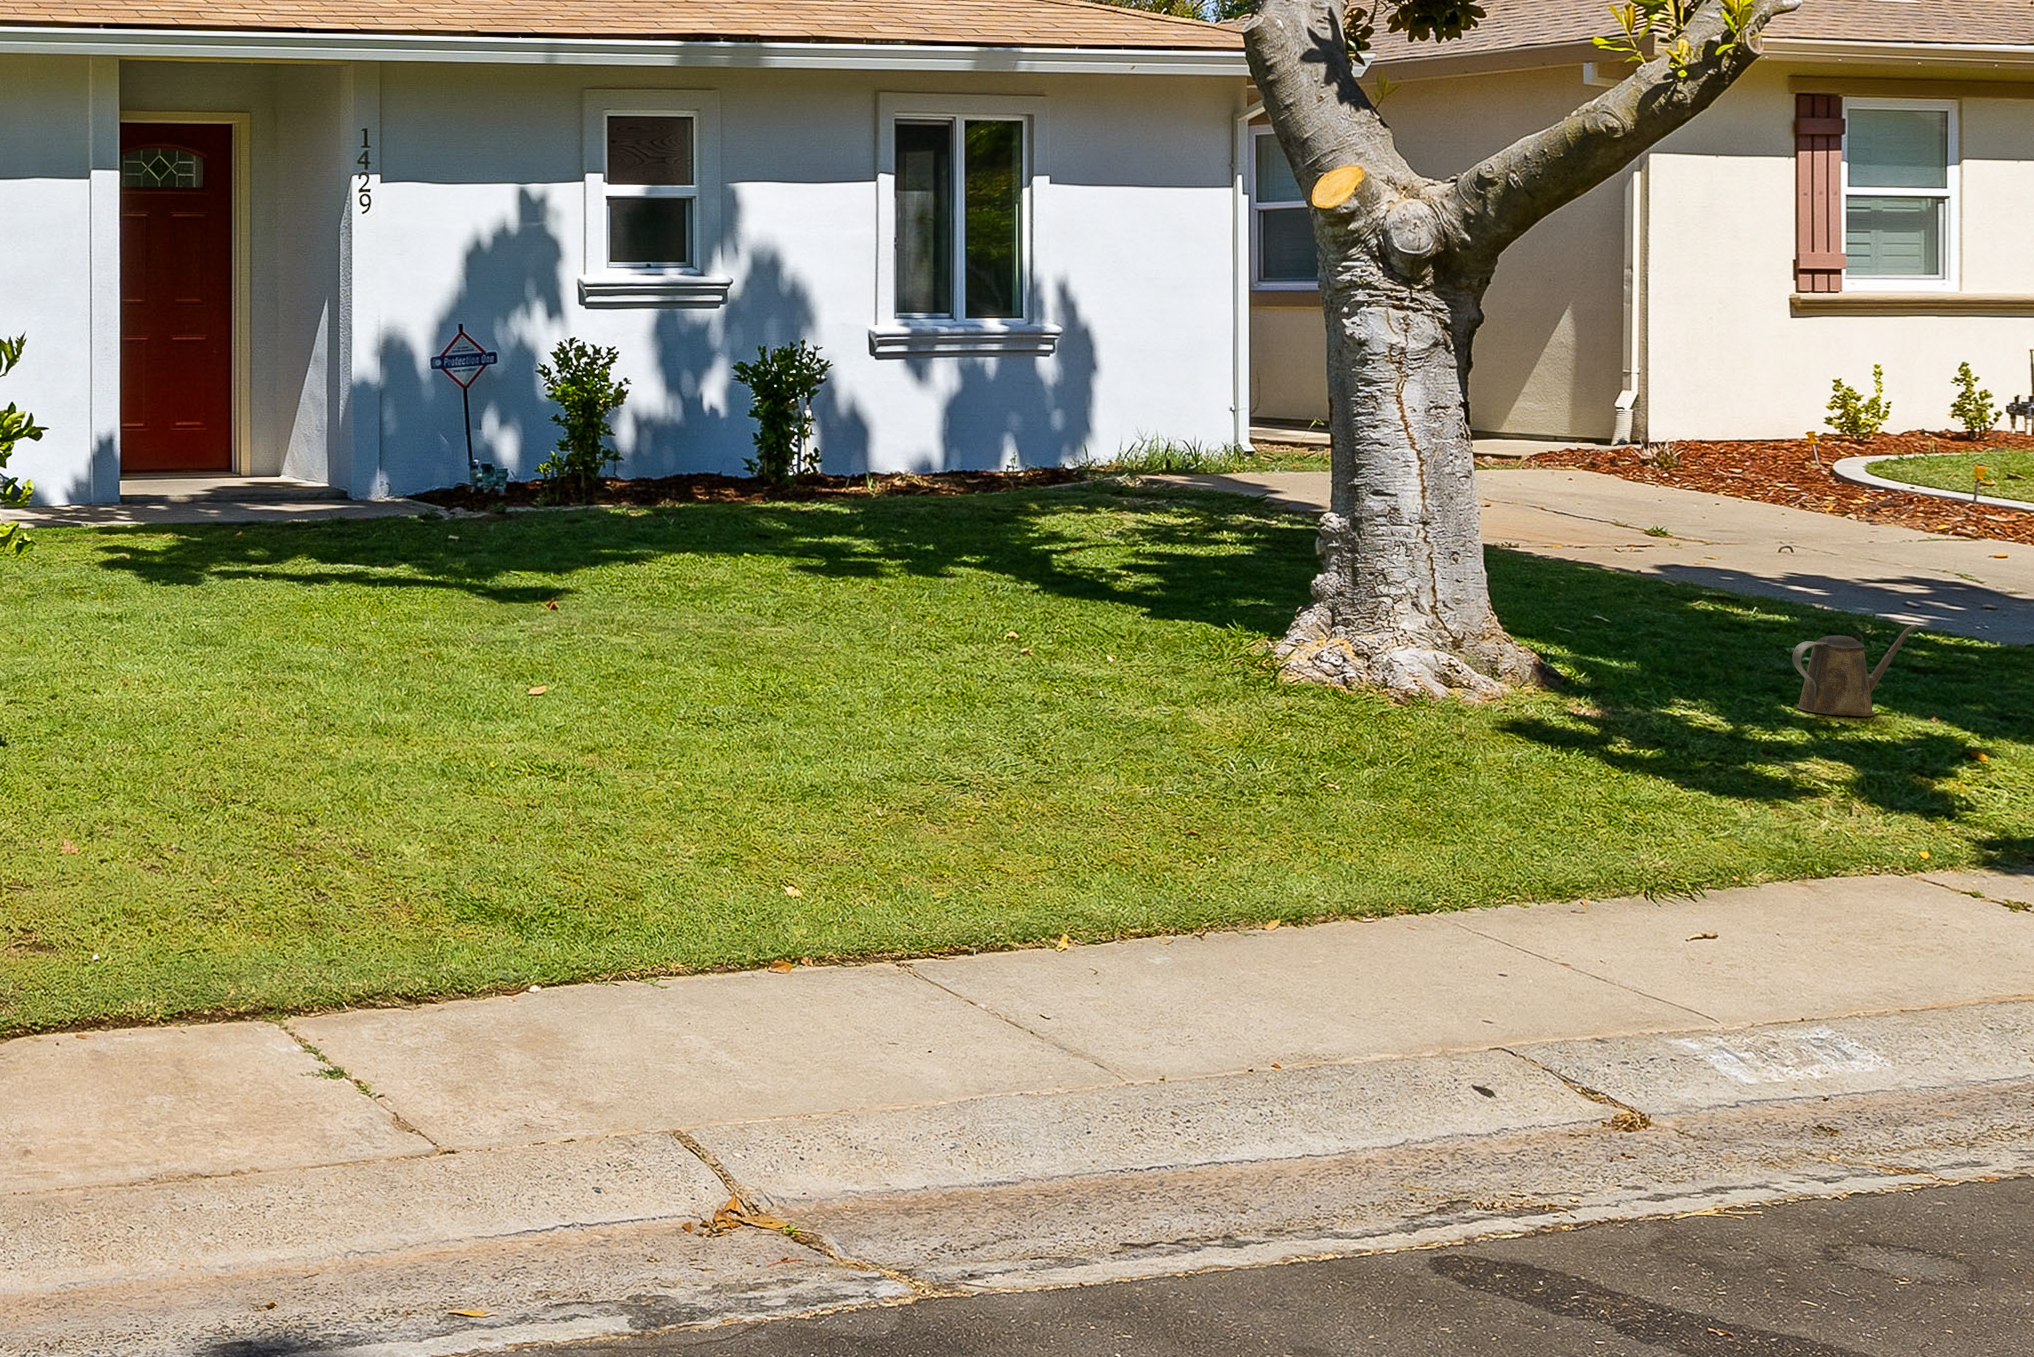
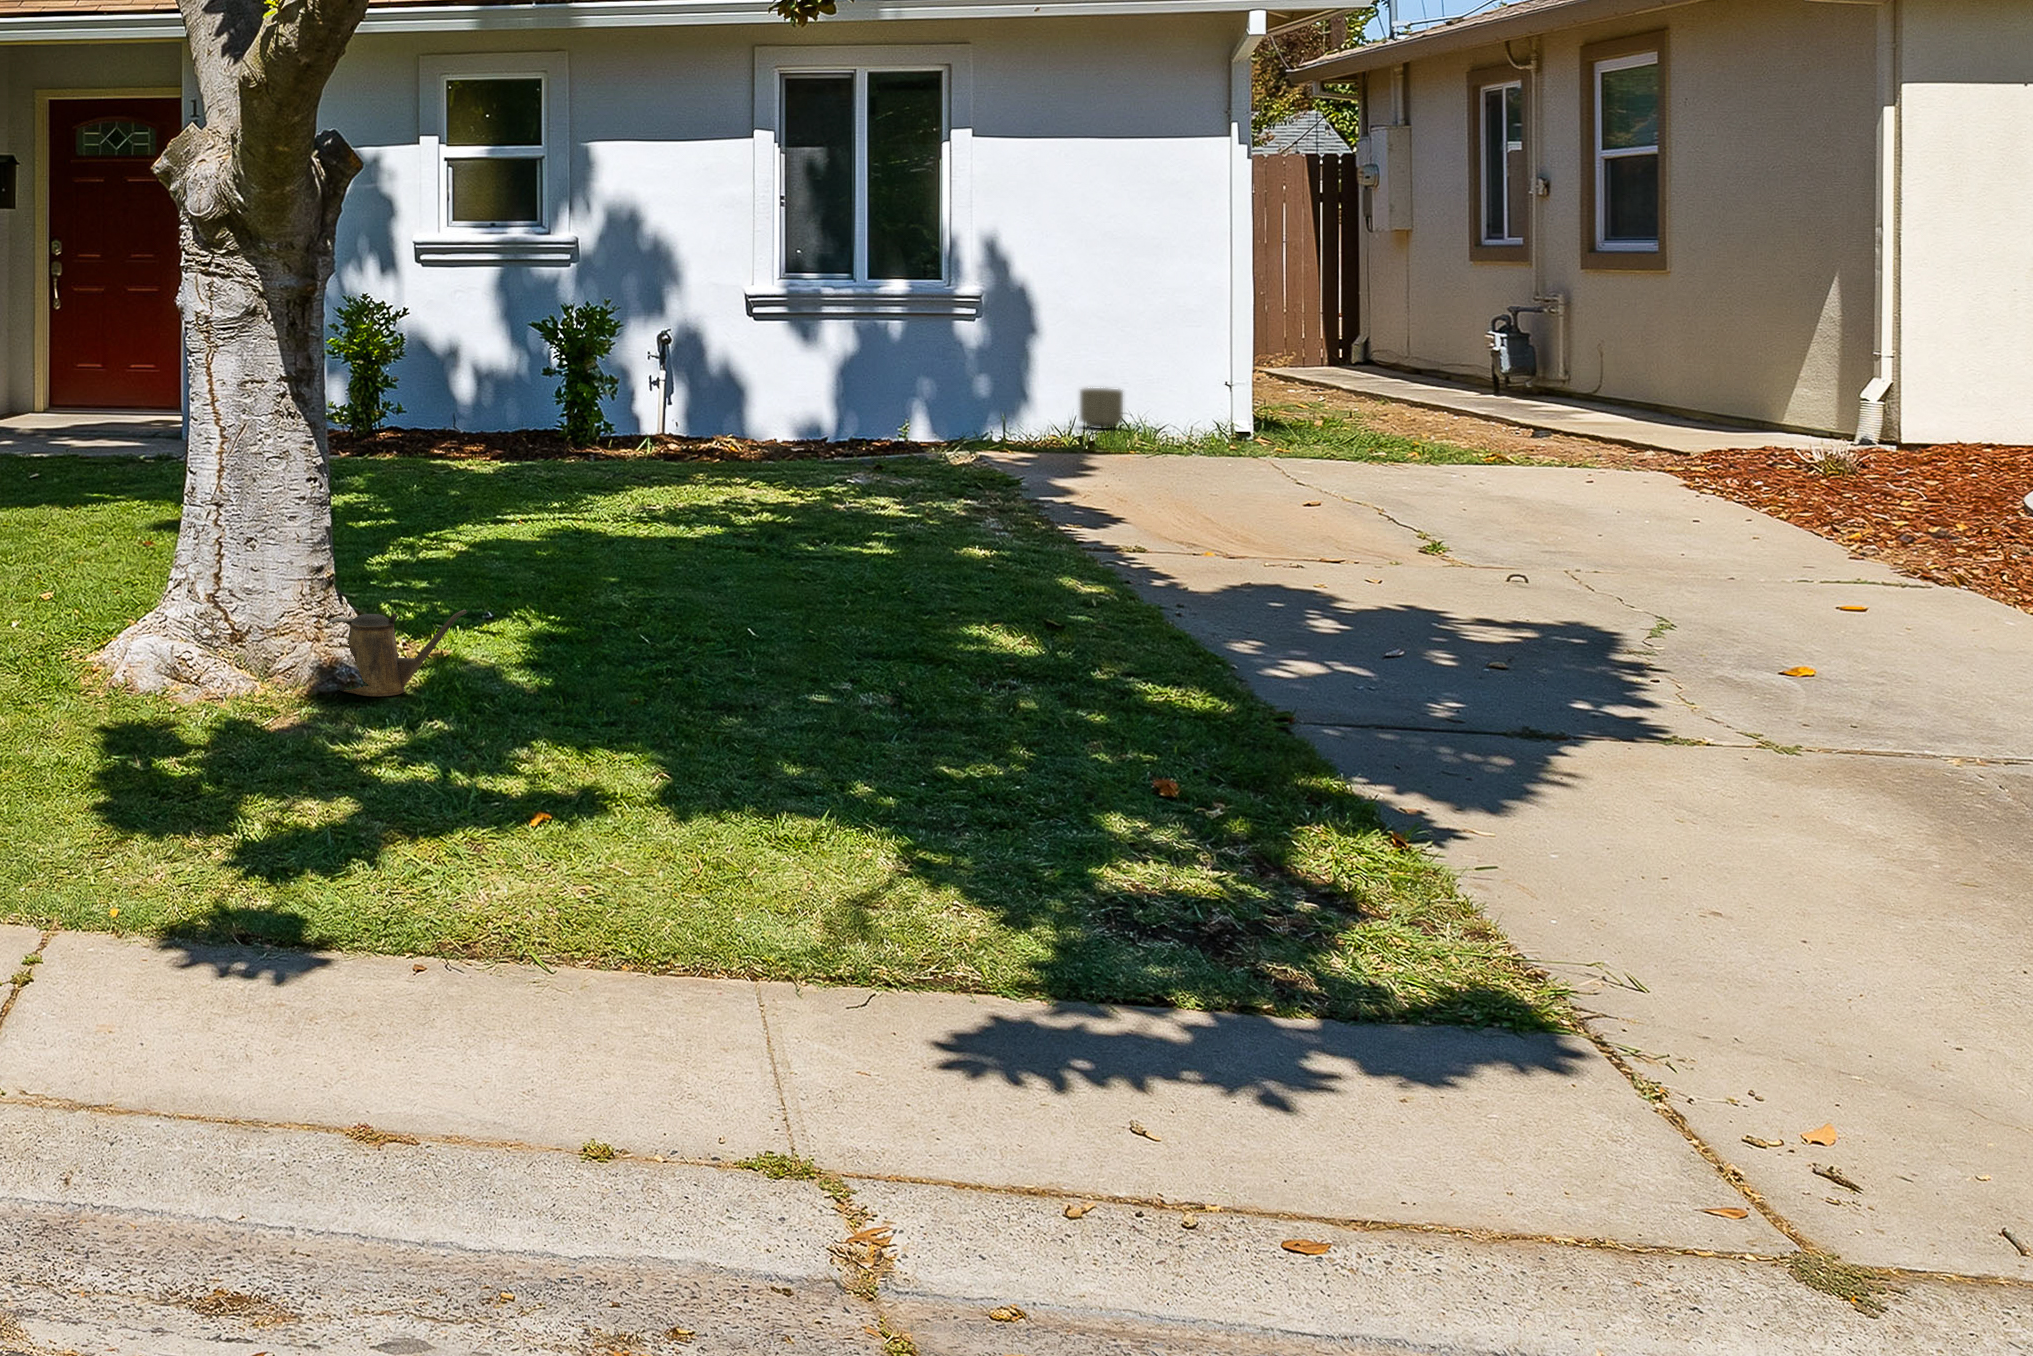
planter: none [1132,420,1174,458] -> present [1080,388,1123,429]

